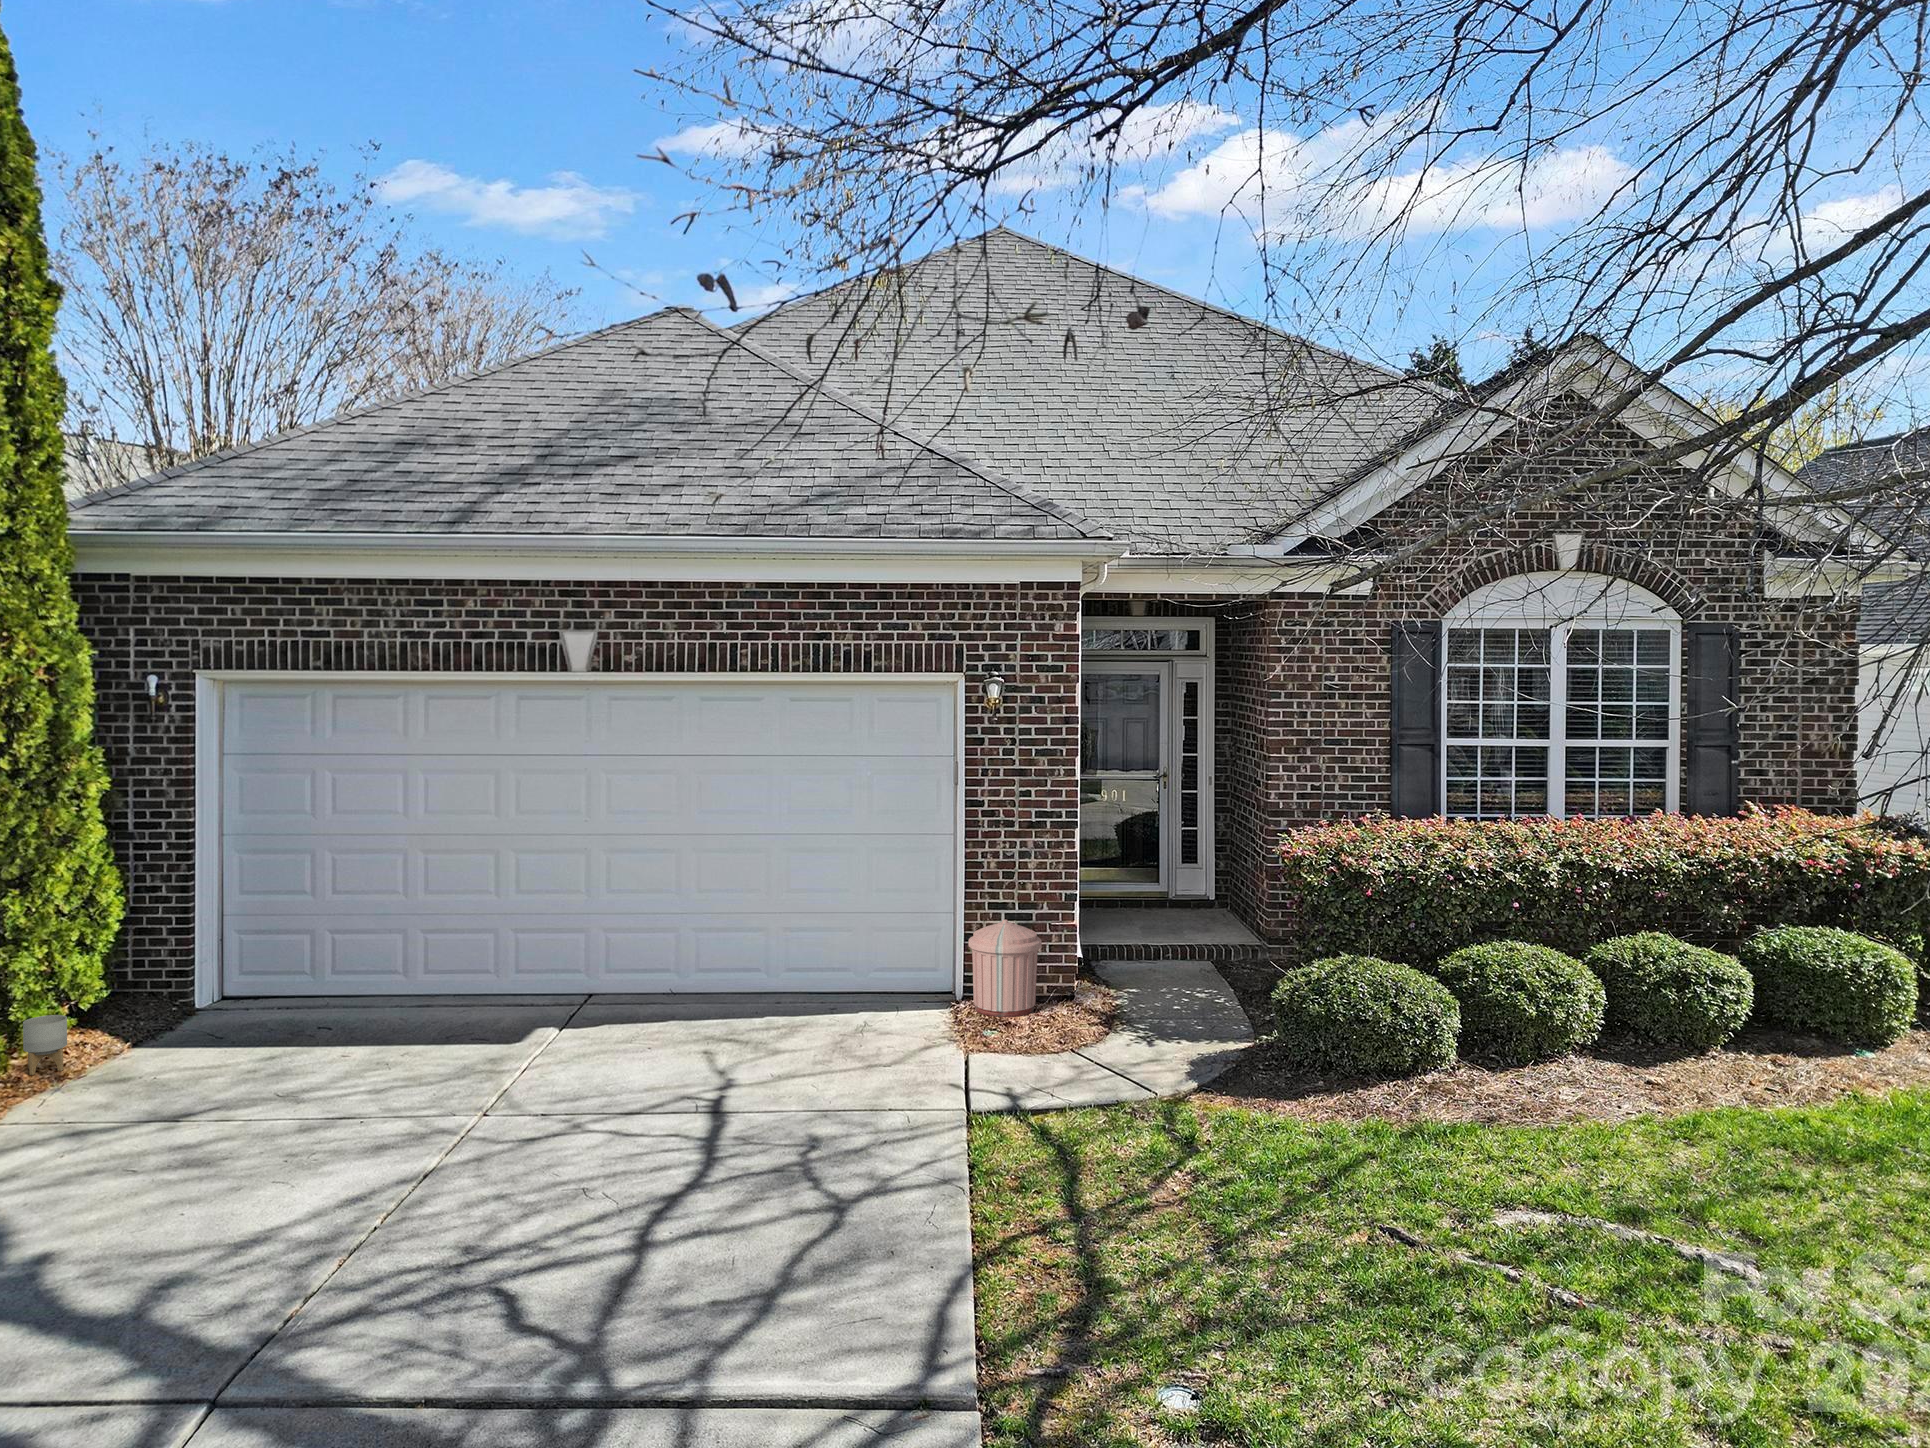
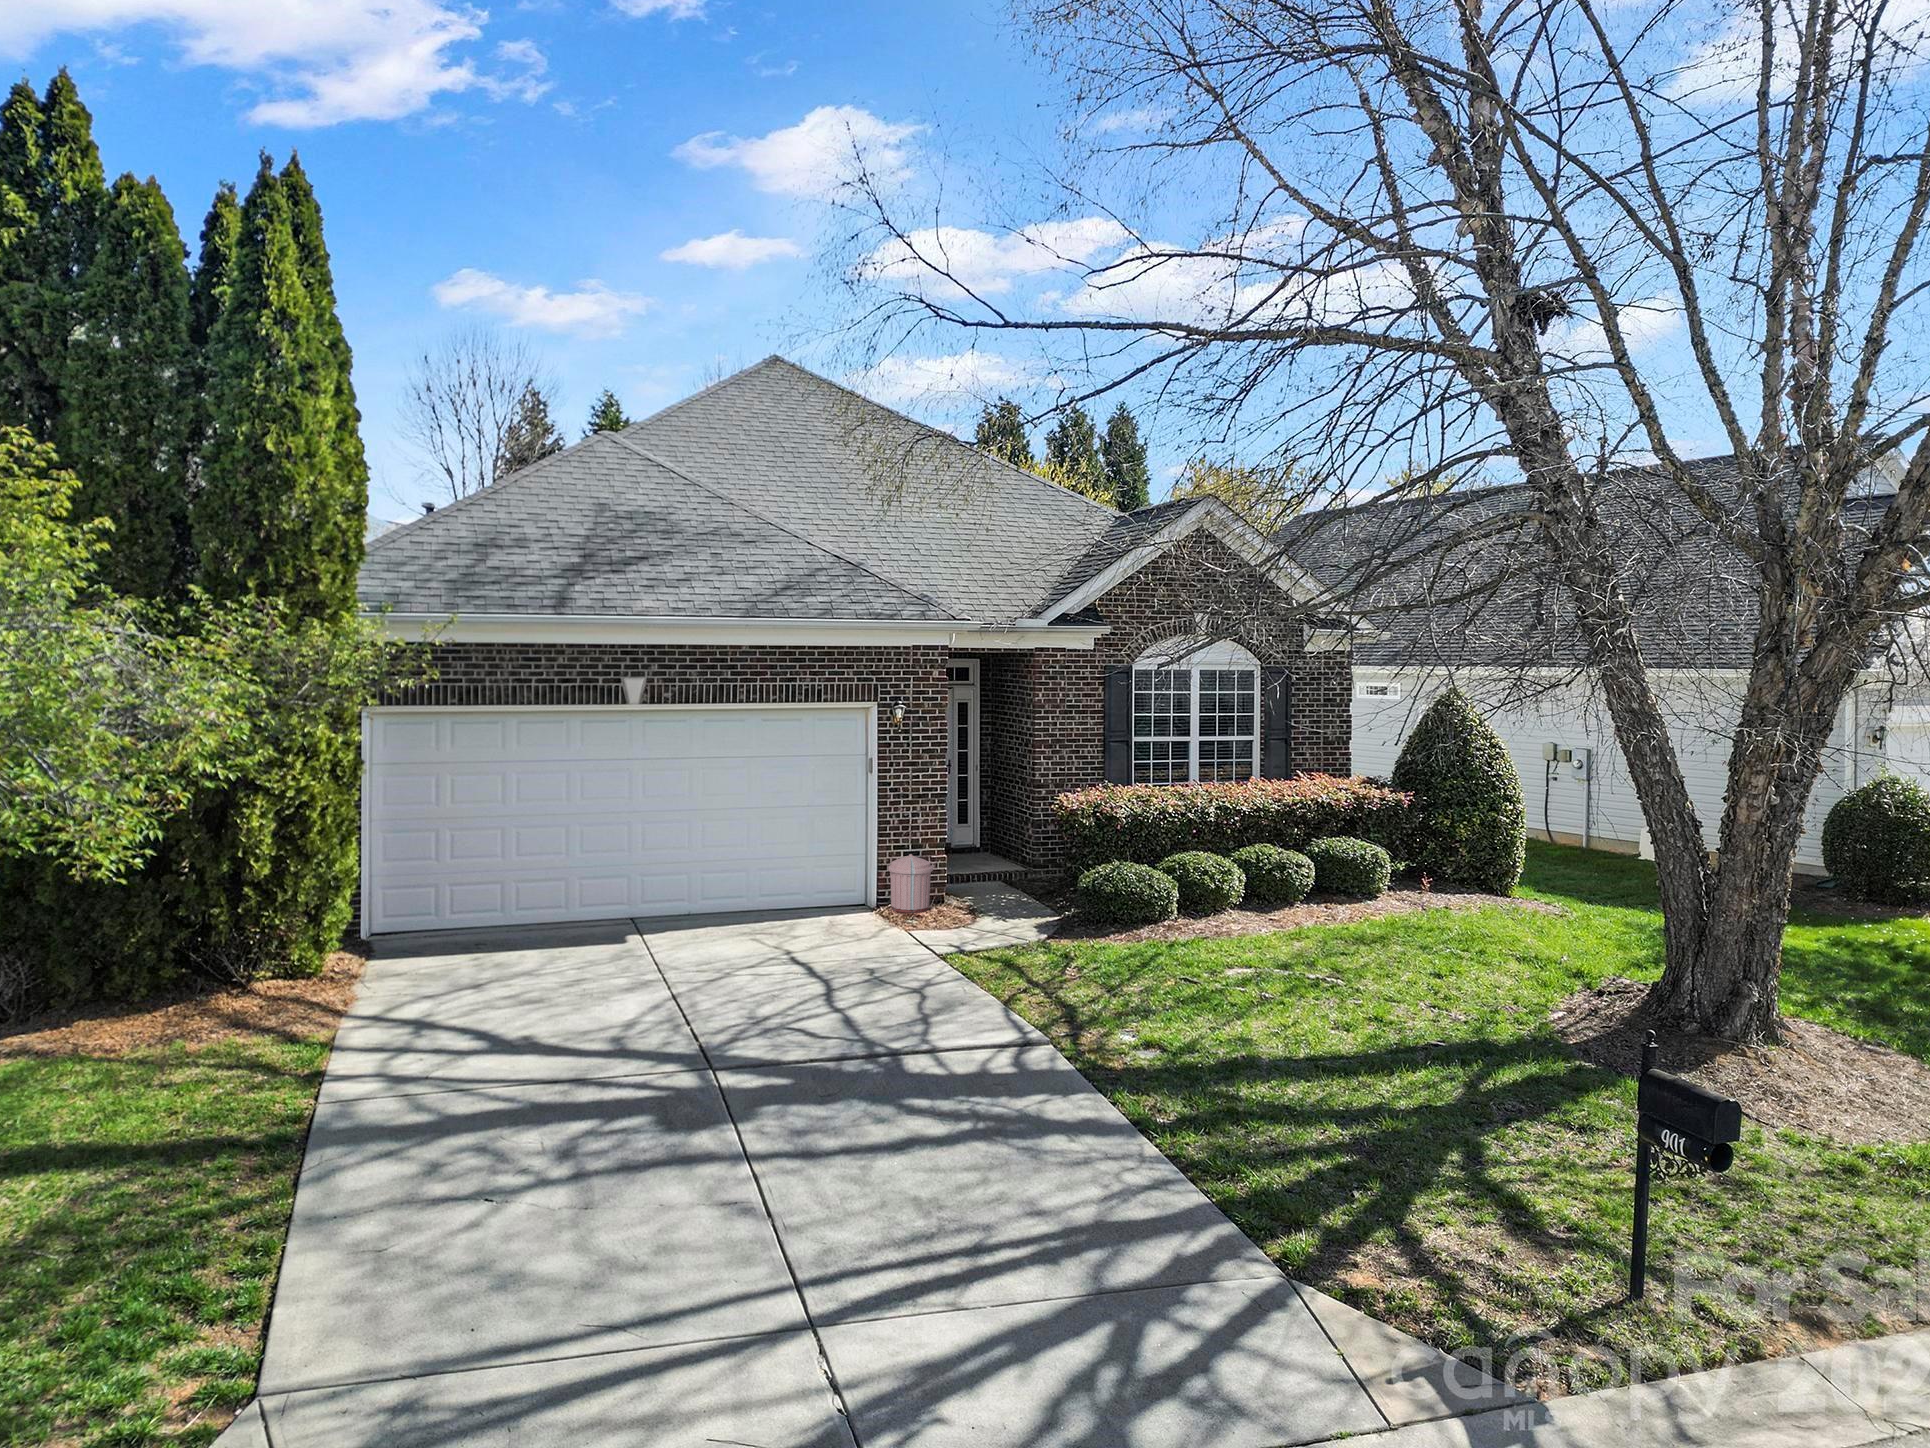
planter: present [23,1015,67,1075] -> none [322,942,350,981]

